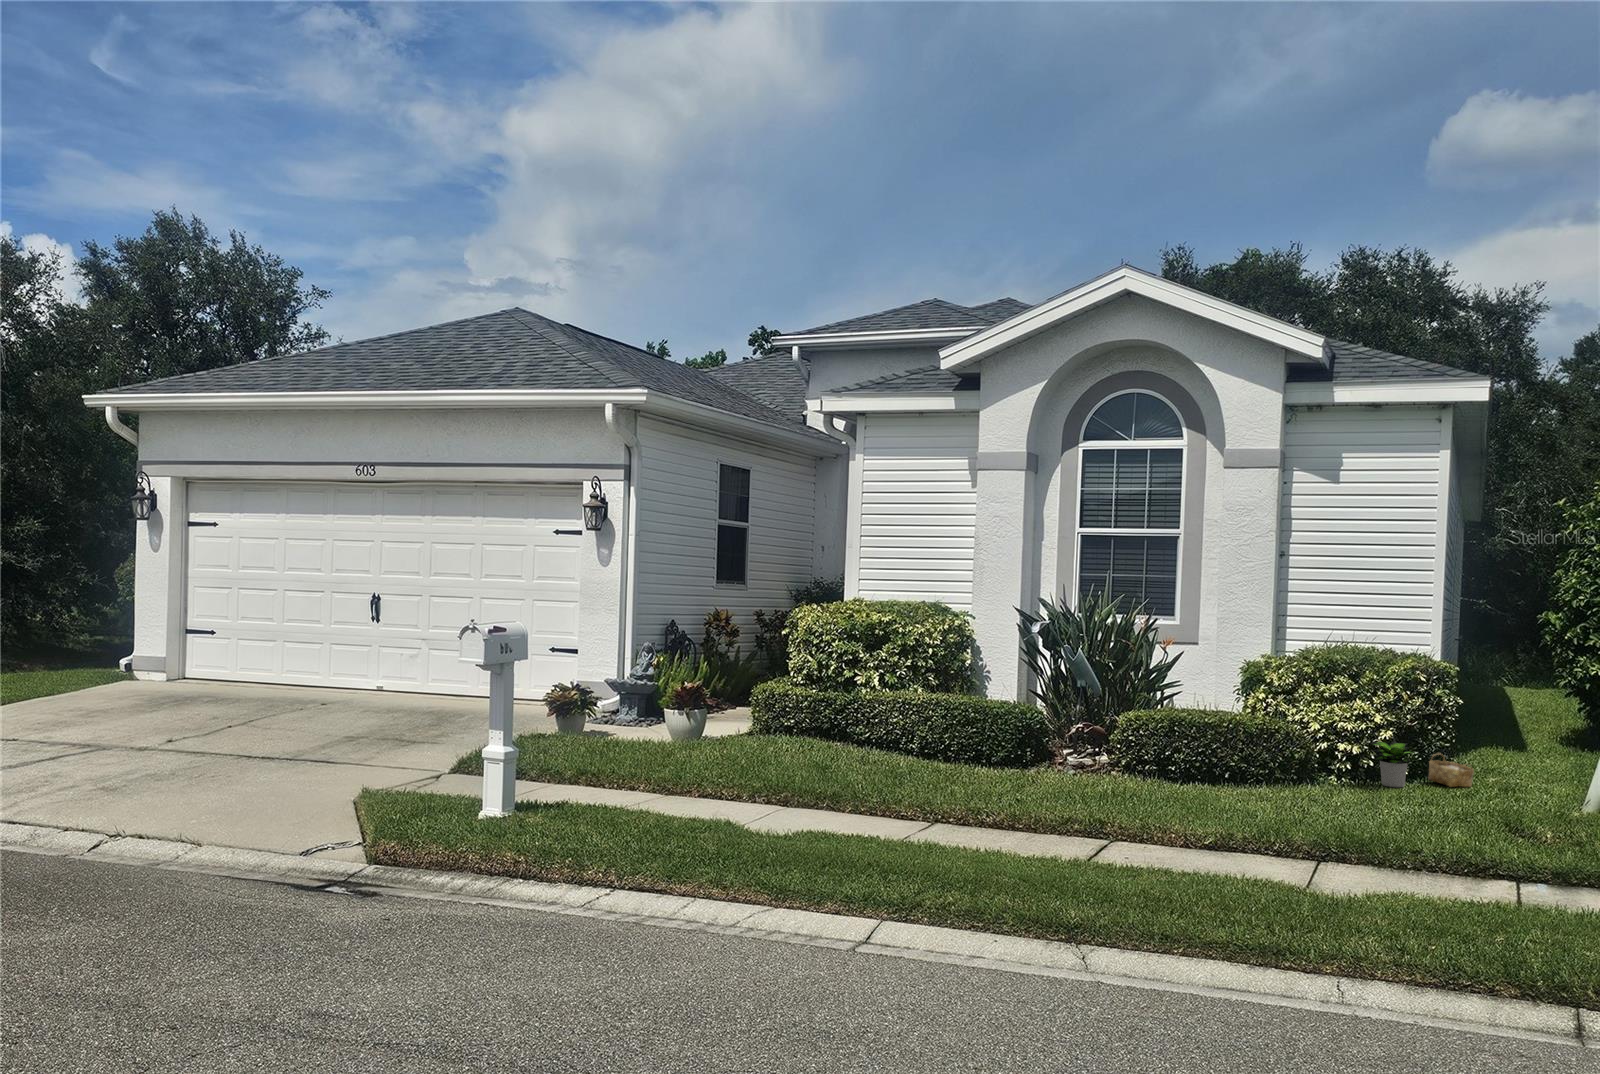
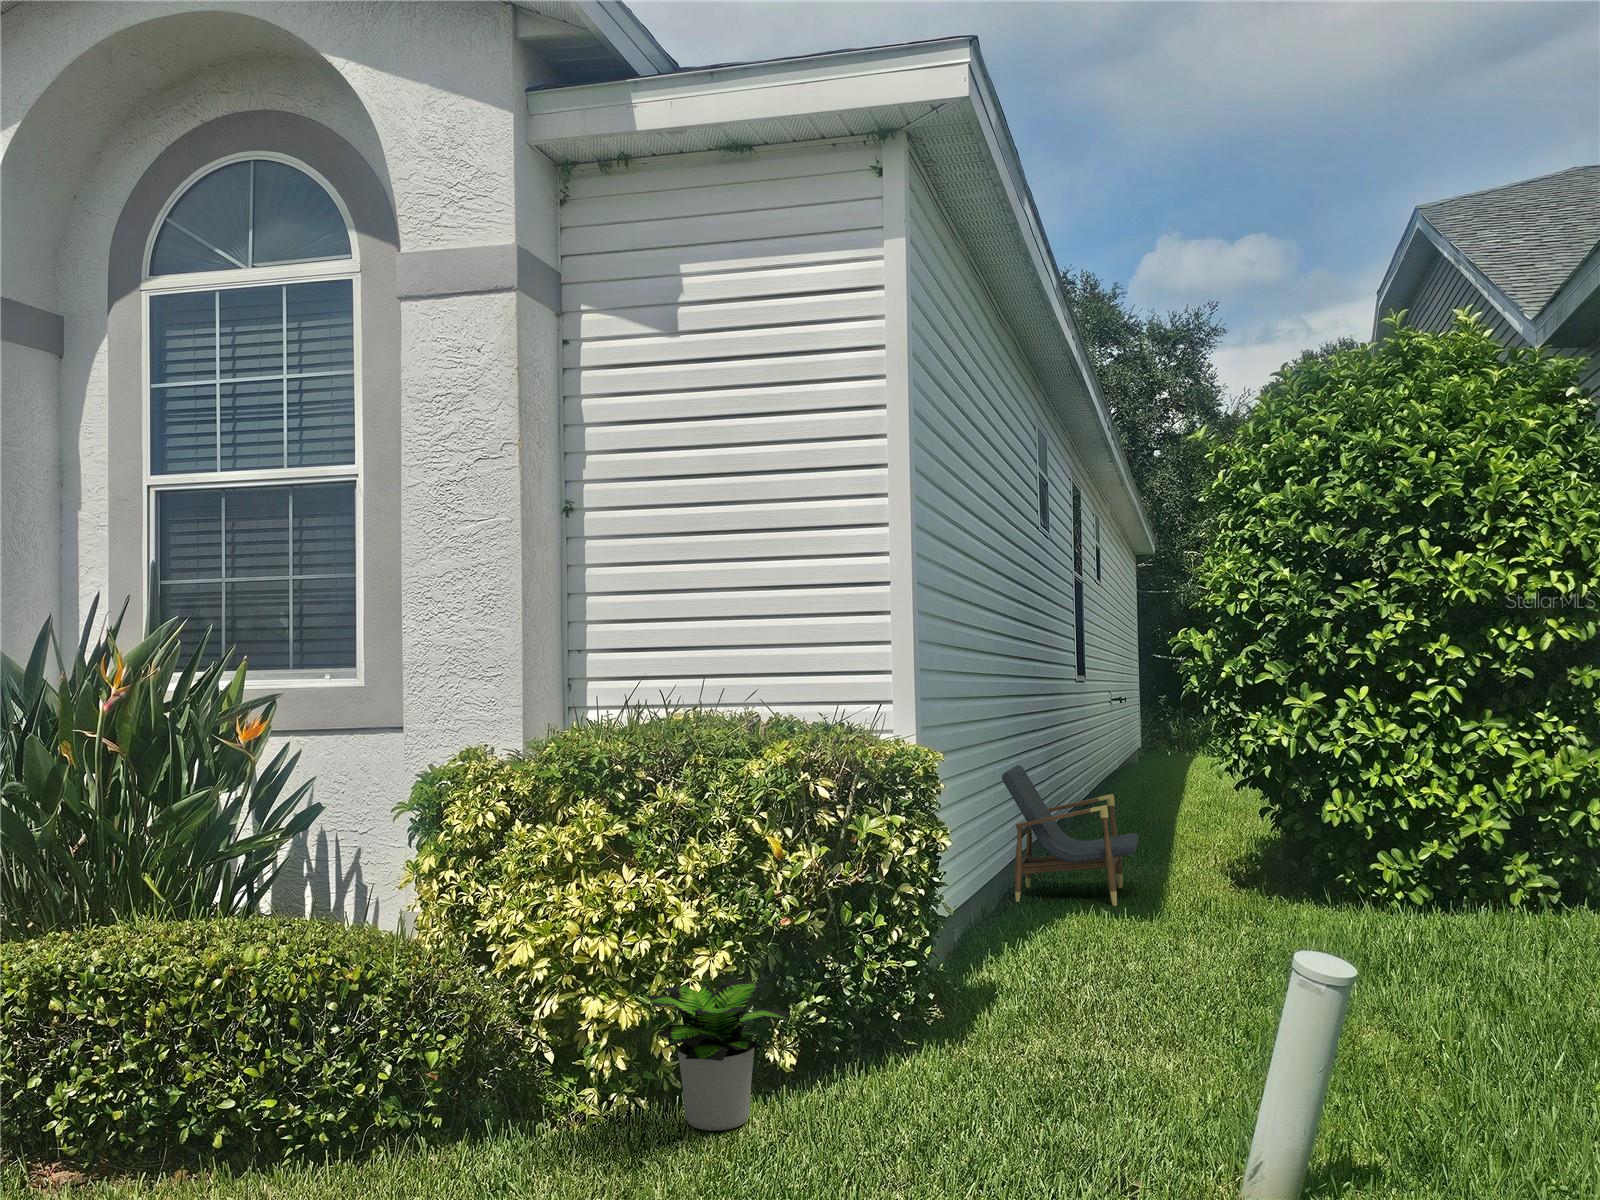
lounge chair: none [1442,674,1514,747] -> present [1002,765,1139,906]
woven basket: present [1428,754,1474,787] -> none [841,995,953,1105]

